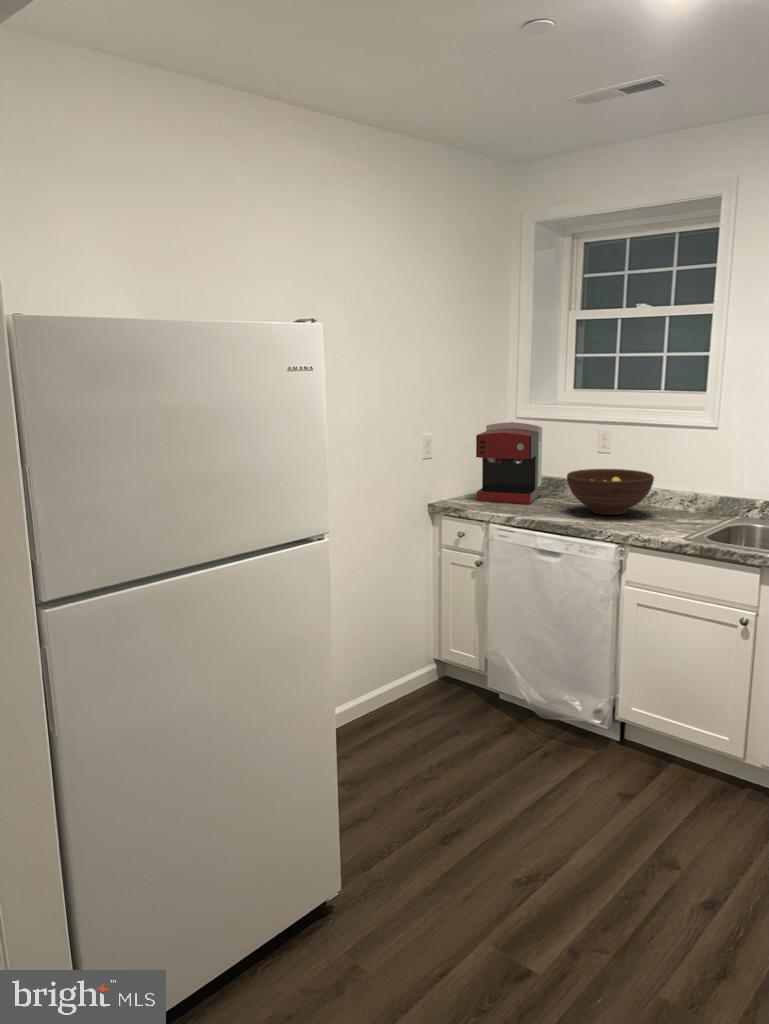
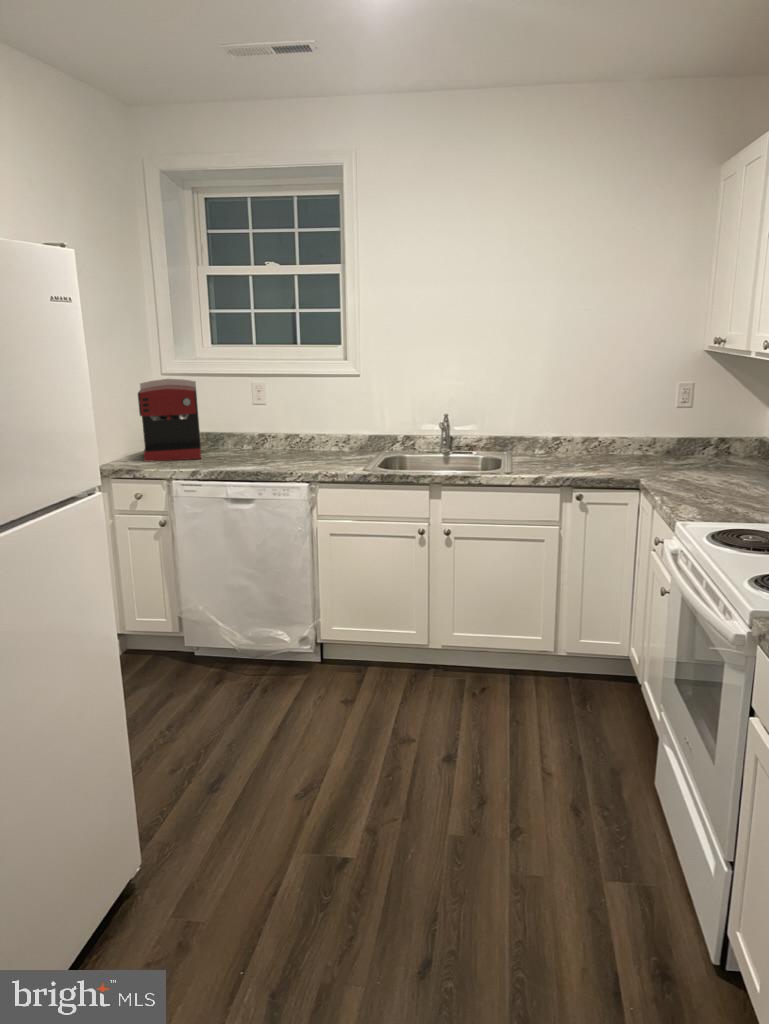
fruit bowl: present [567,469,654,515] -> none [239,417,318,460]

